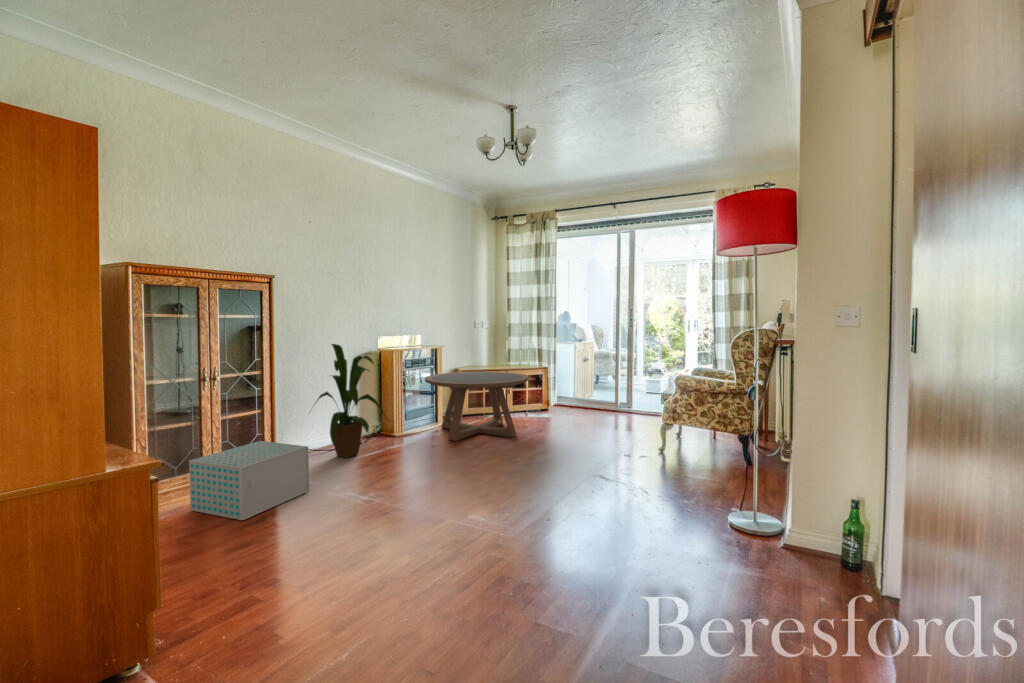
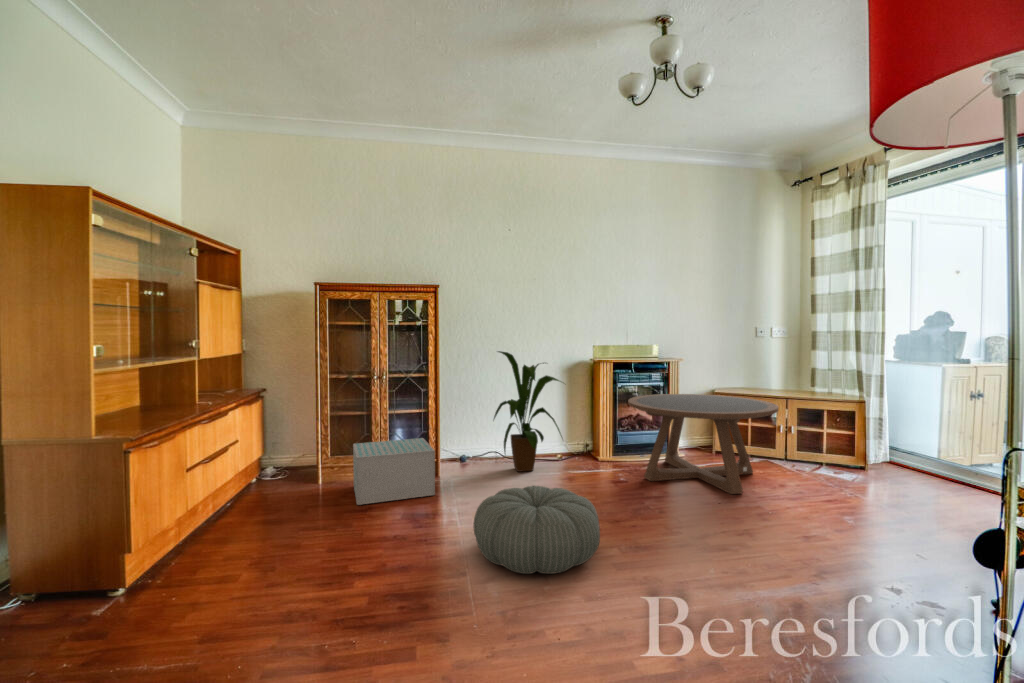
pouf: none [417,447,514,509] -> present [474,486,600,574]

